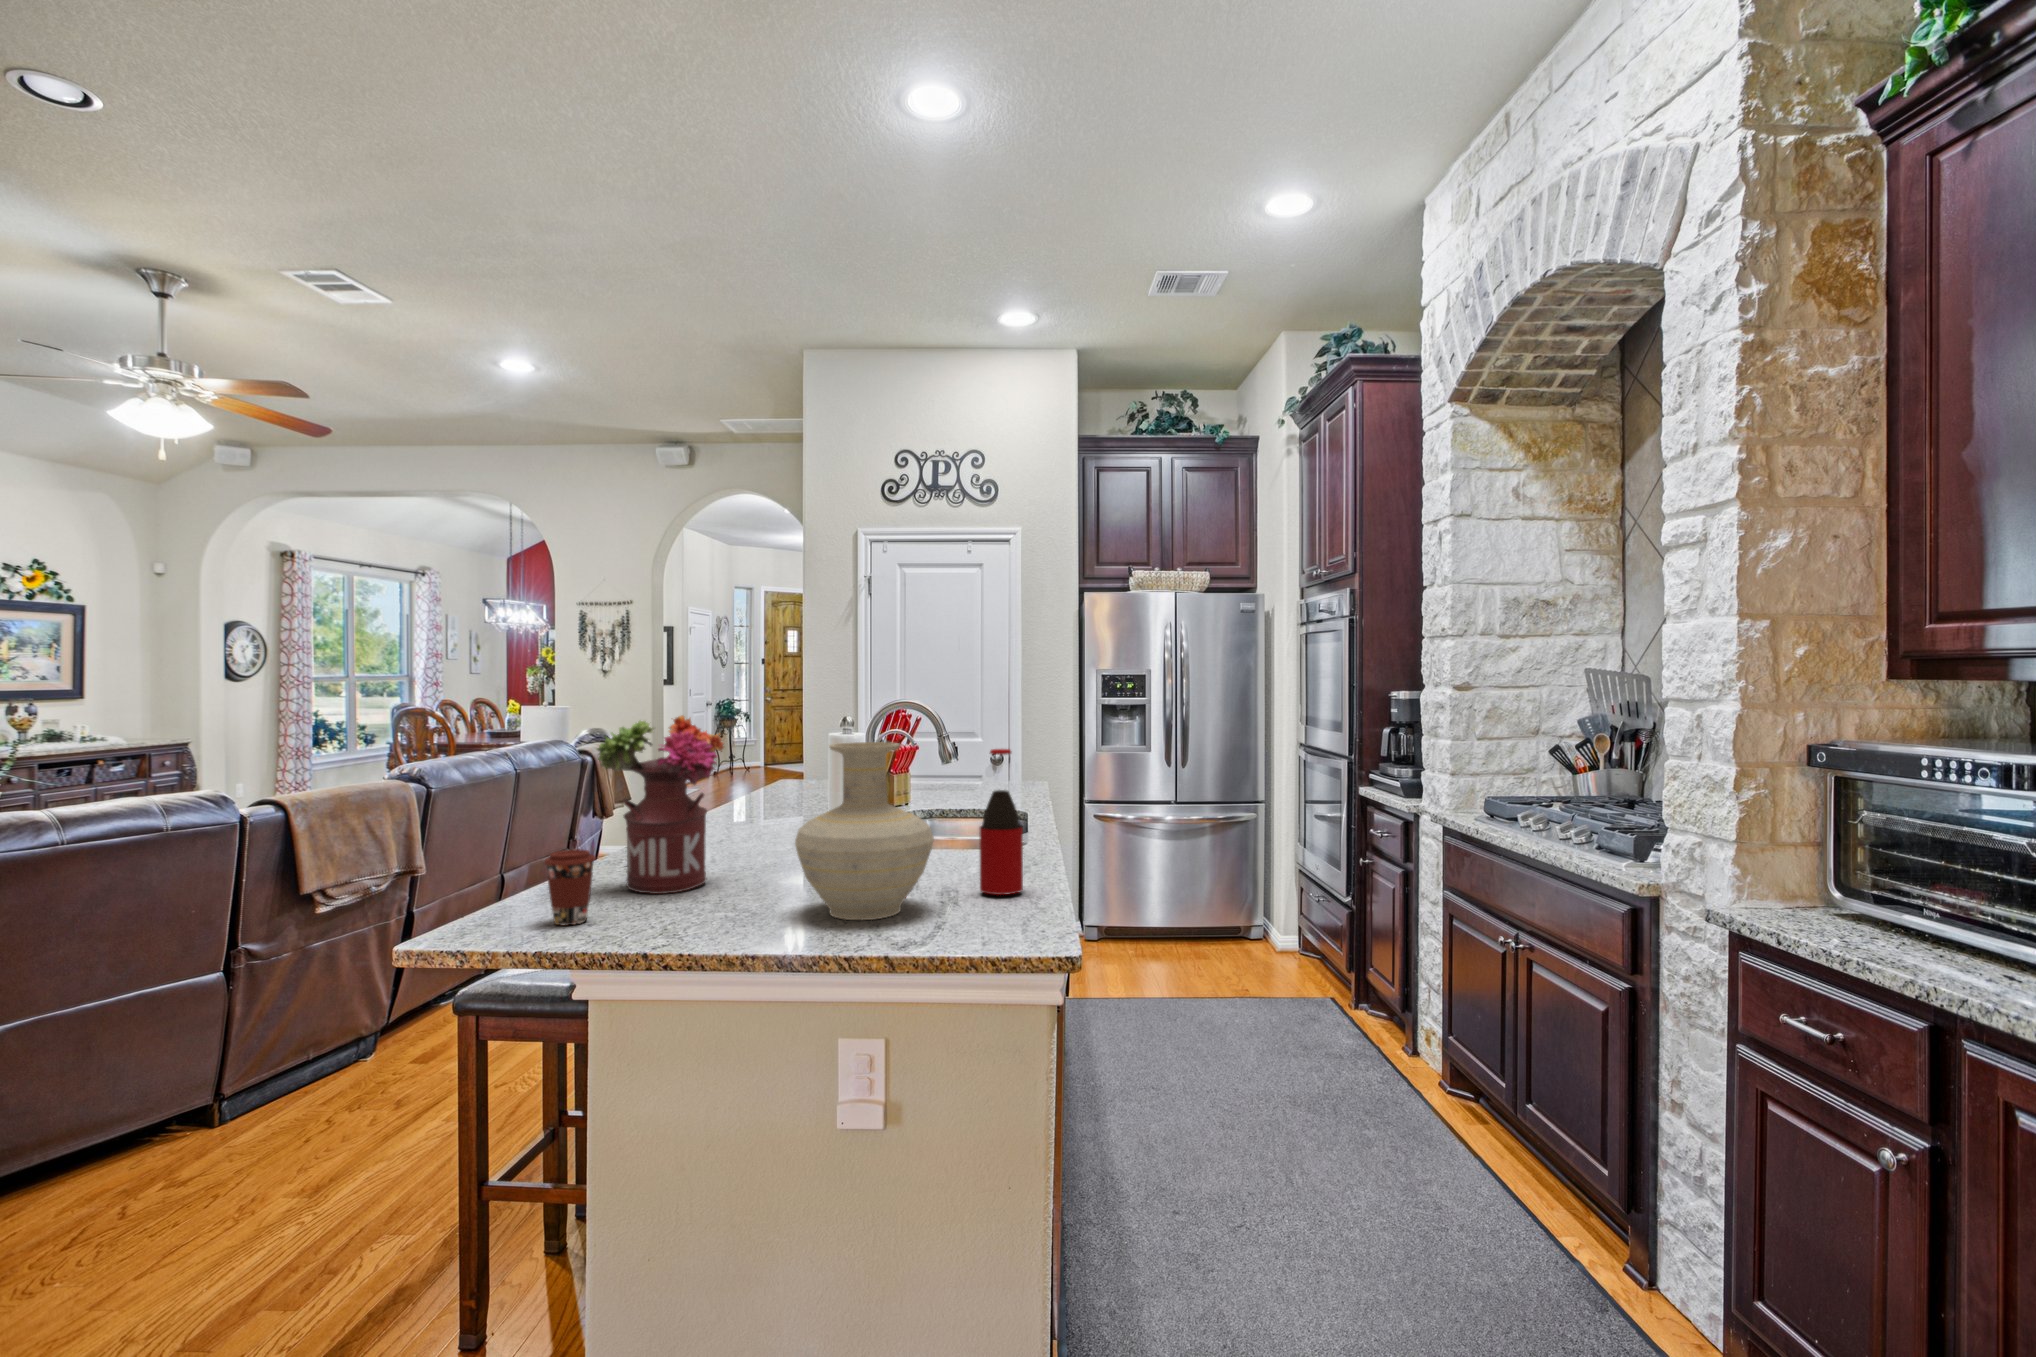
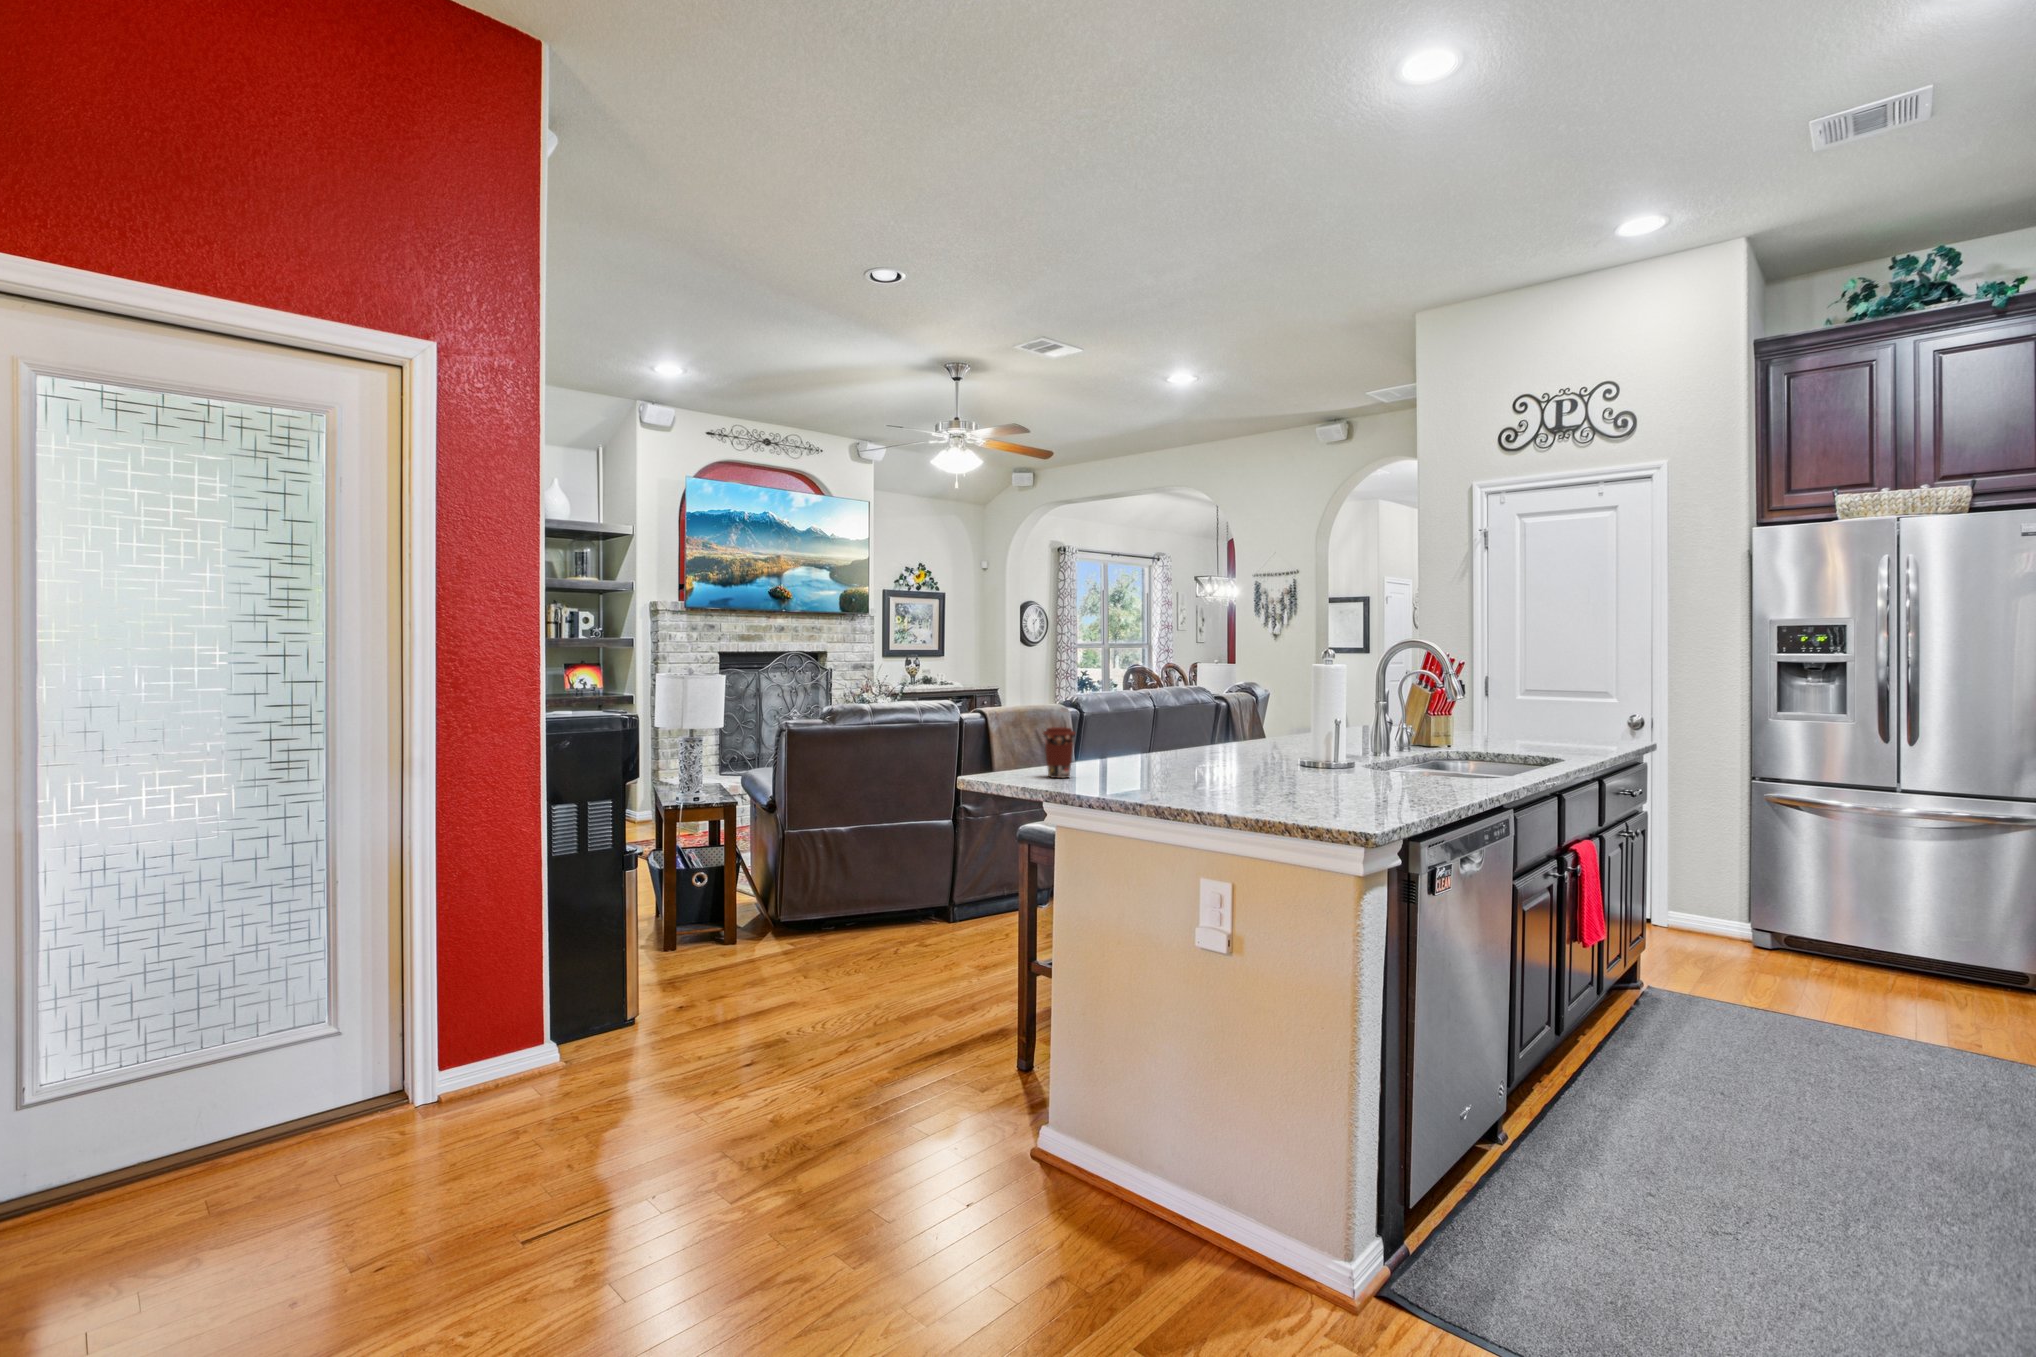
flower arrangement: present [597,715,724,894] -> none [1097,638,1194,773]
vase: present [795,742,934,920] -> none [1198,655,1315,798]
bottle: present [979,749,1023,895] -> none [1372,666,1415,801]

